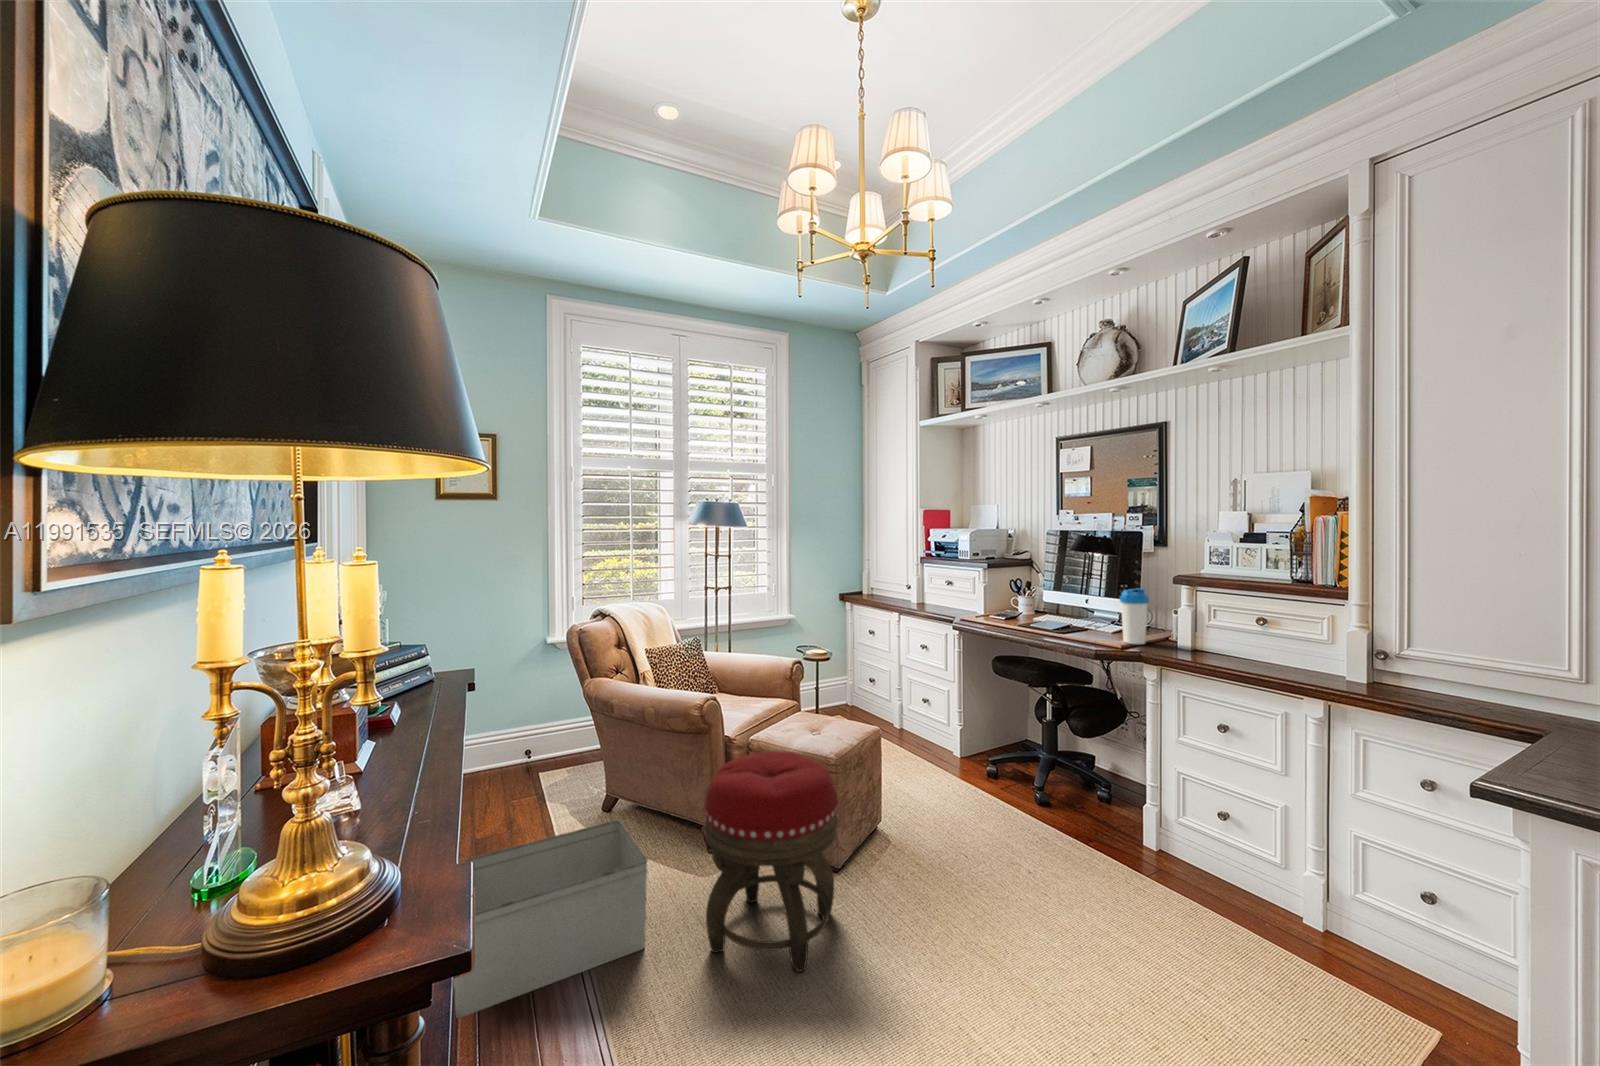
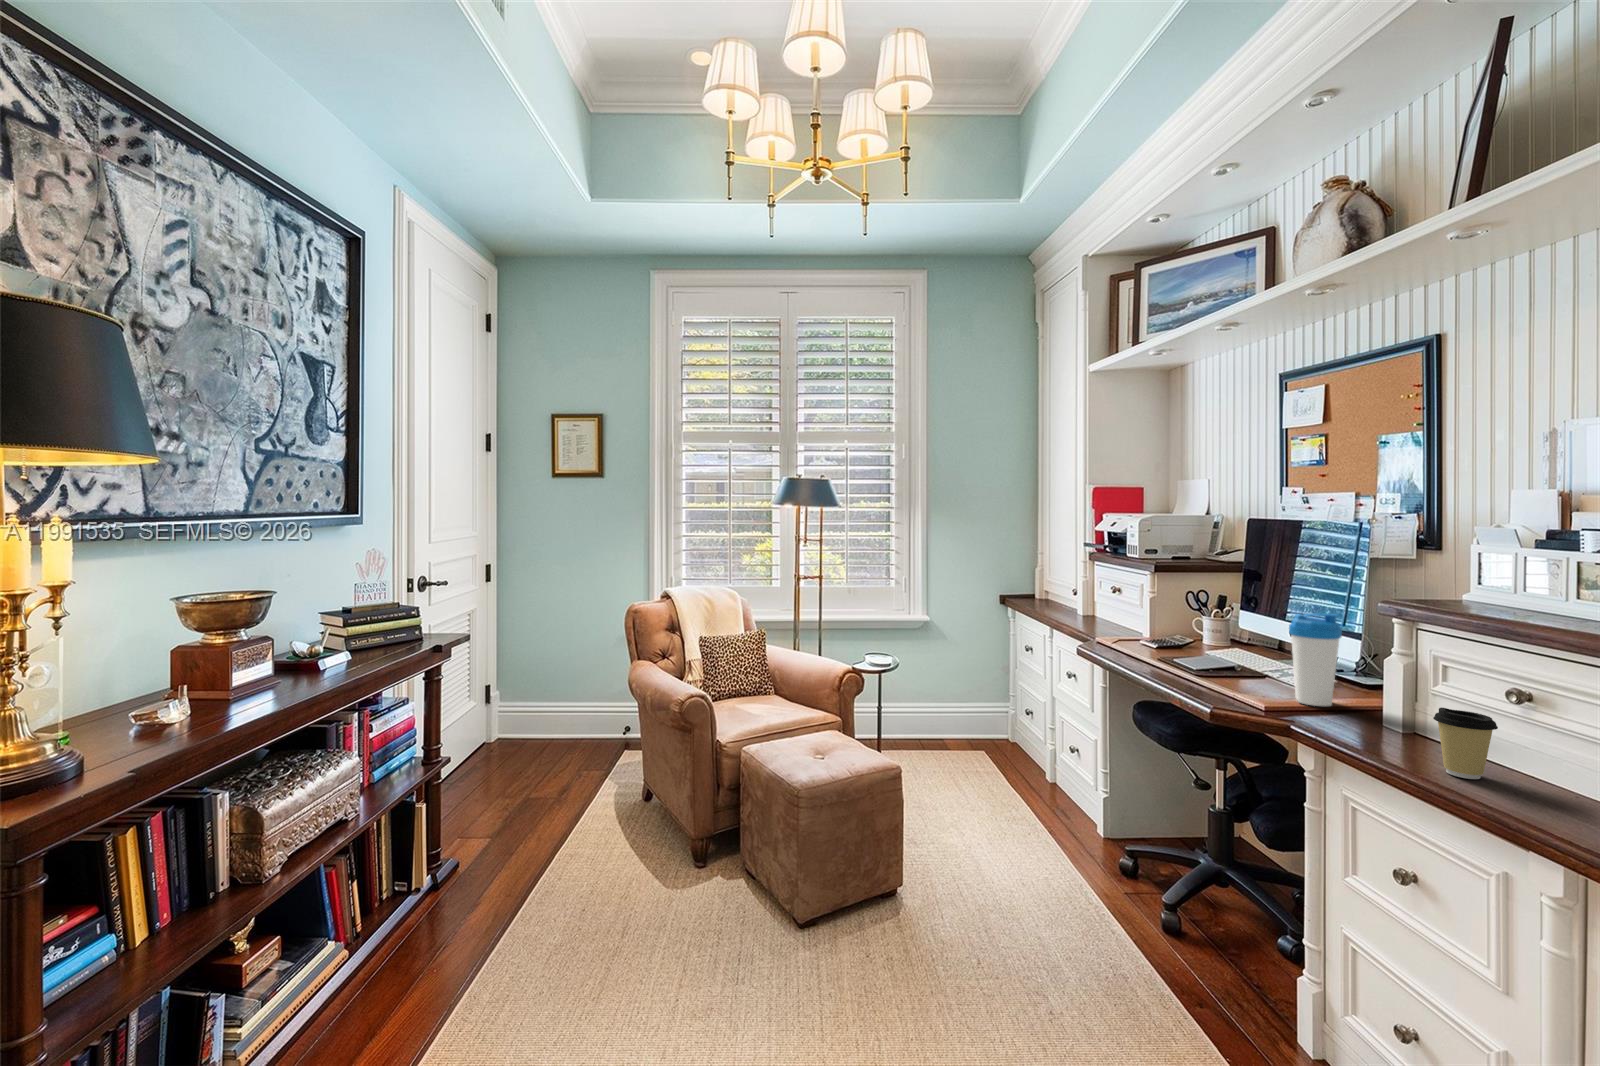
coffee cup: none [1232,635,1263,671] -> present [1433,708,1498,779]
footstool: present [704,752,838,972] -> none [597,769,761,1038]
storage bin: present [453,820,648,1018] -> none [353,814,574,967]

